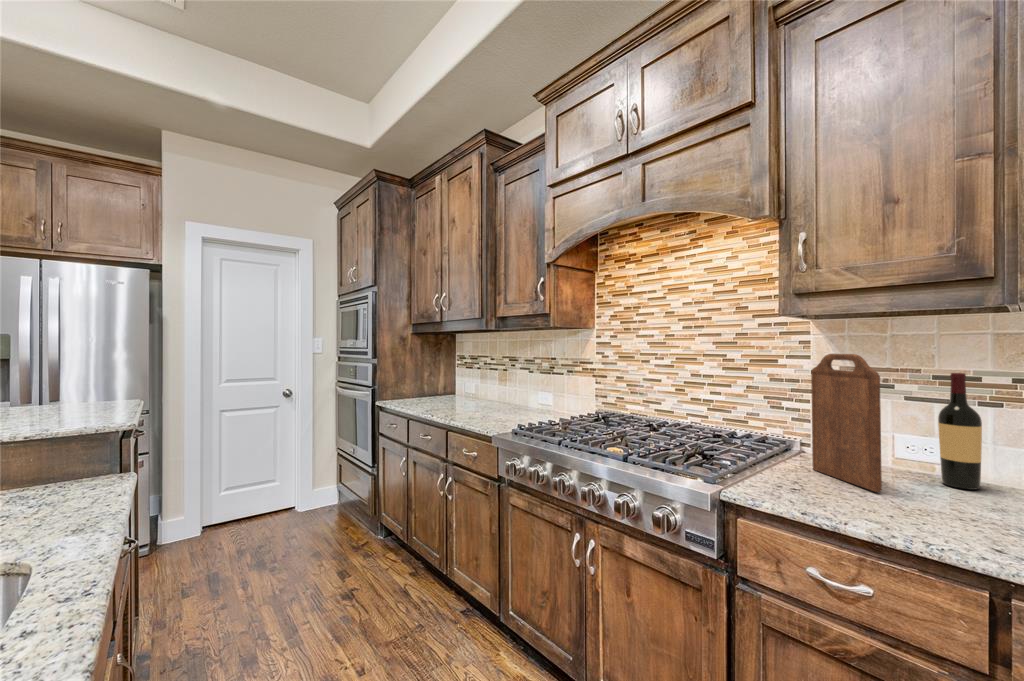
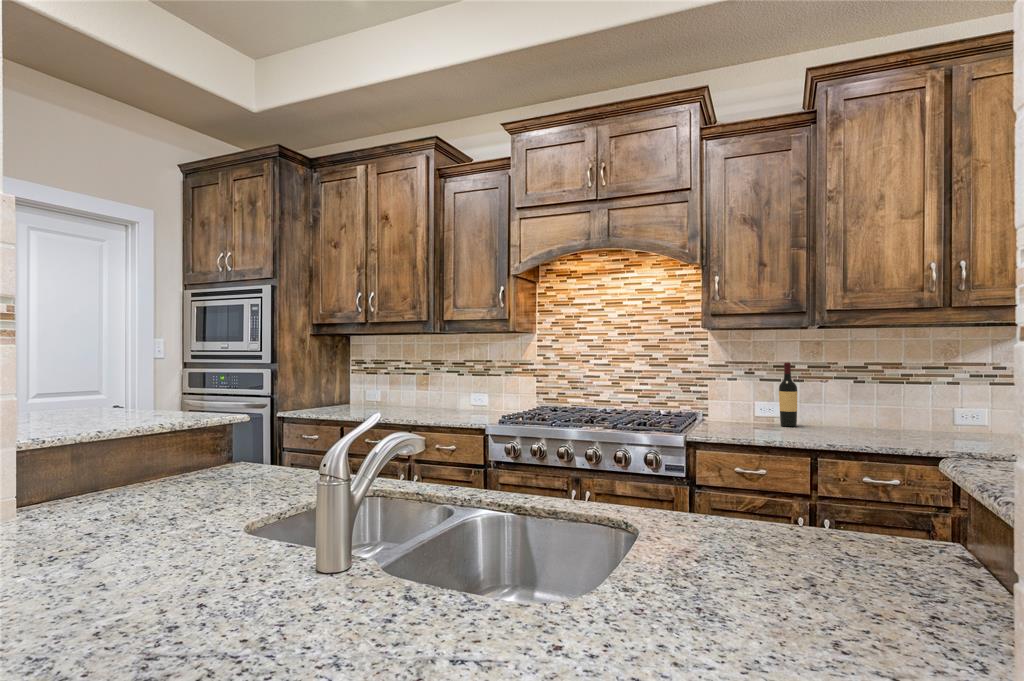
cutting board: present [811,354,882,492] -> none [719,352,759,430]

